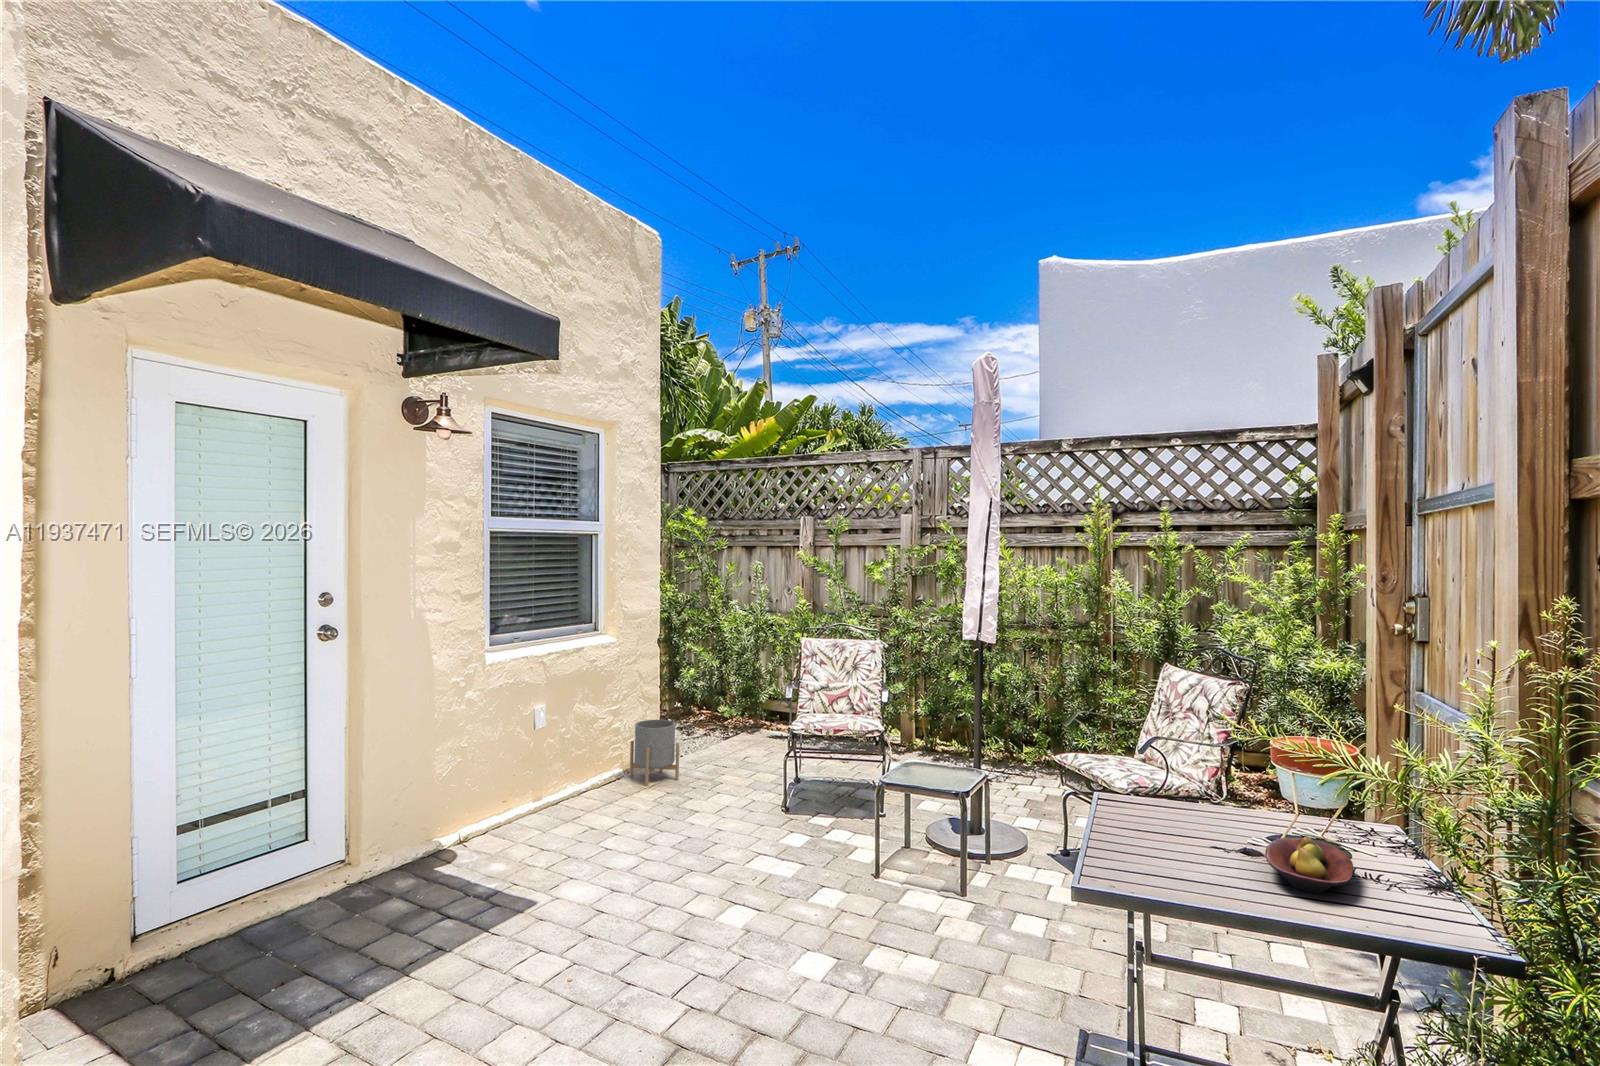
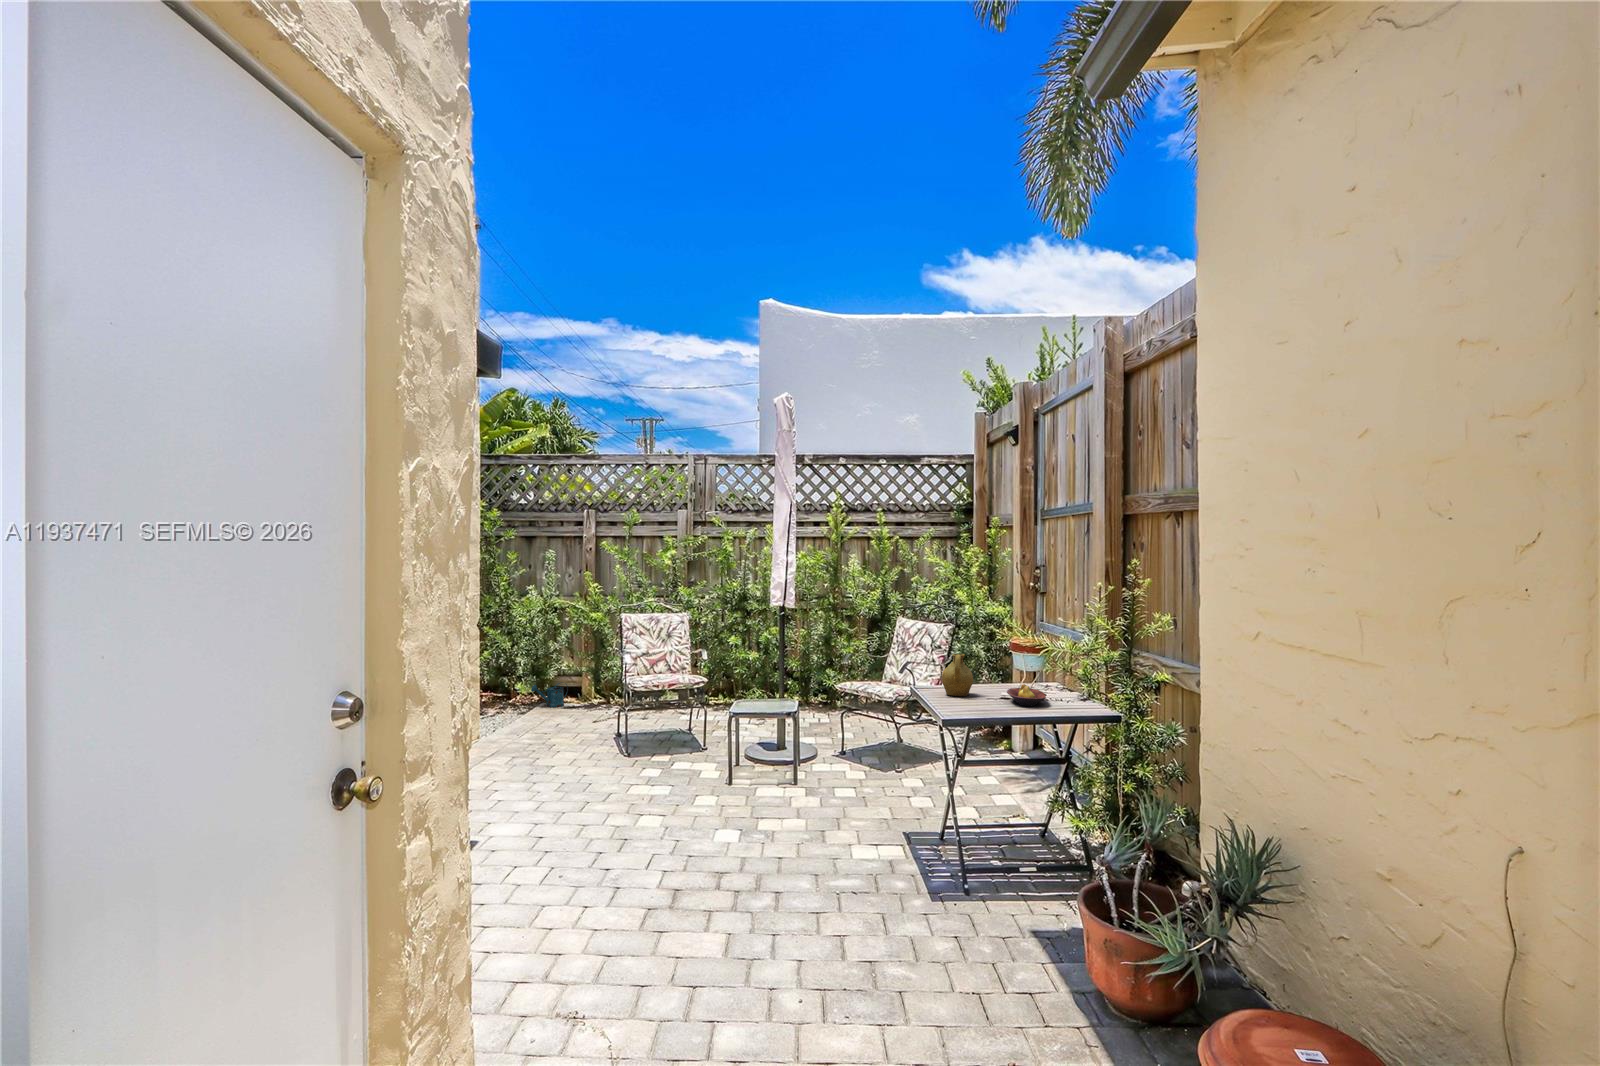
watering can: none [743,705,783,732] -> present [531,683,568,707]
planter: present [630,720,679,786] -> none [474,696,523,753]
pitcher: none [1149,752,1210,834] -> present [942,654,973,696]

